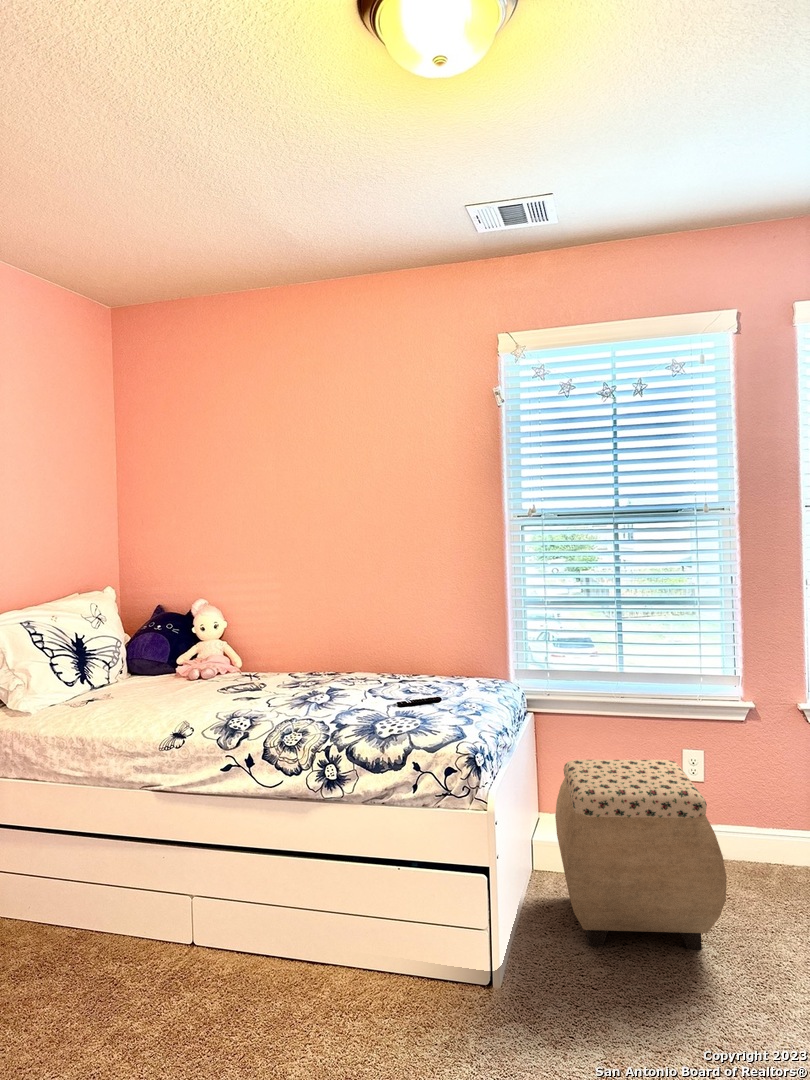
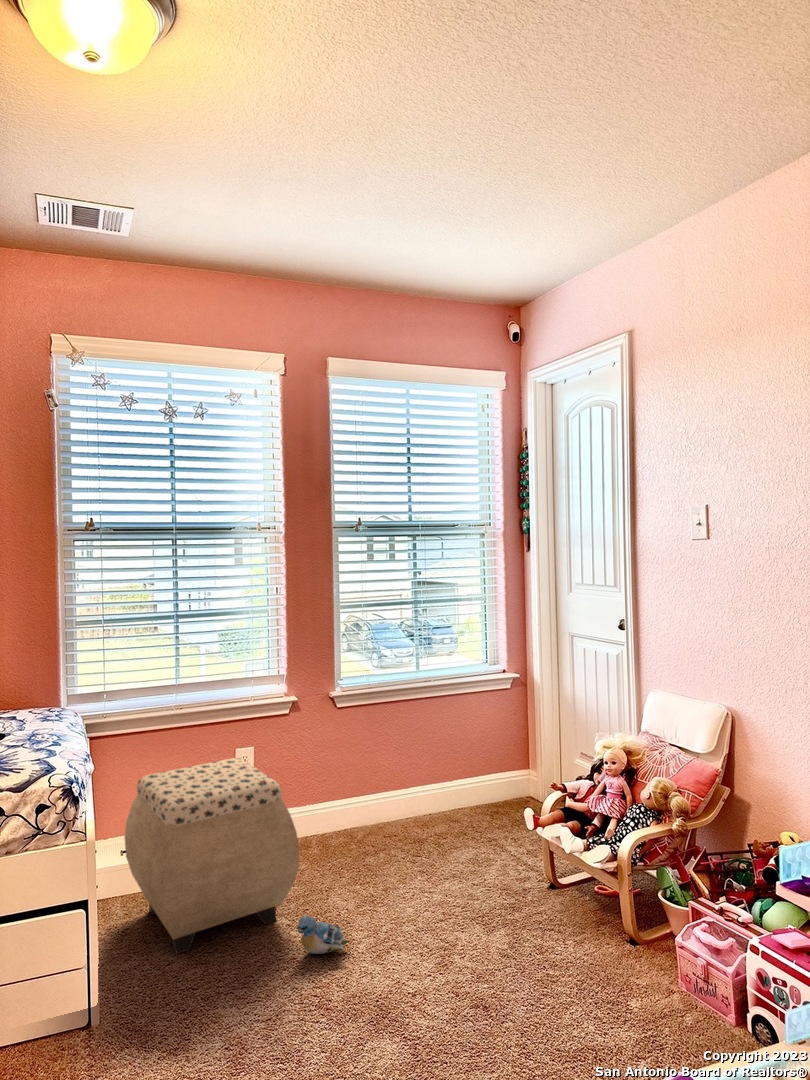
plush toy: none [711,955,779,1011] -> present [296,916,349,954]

